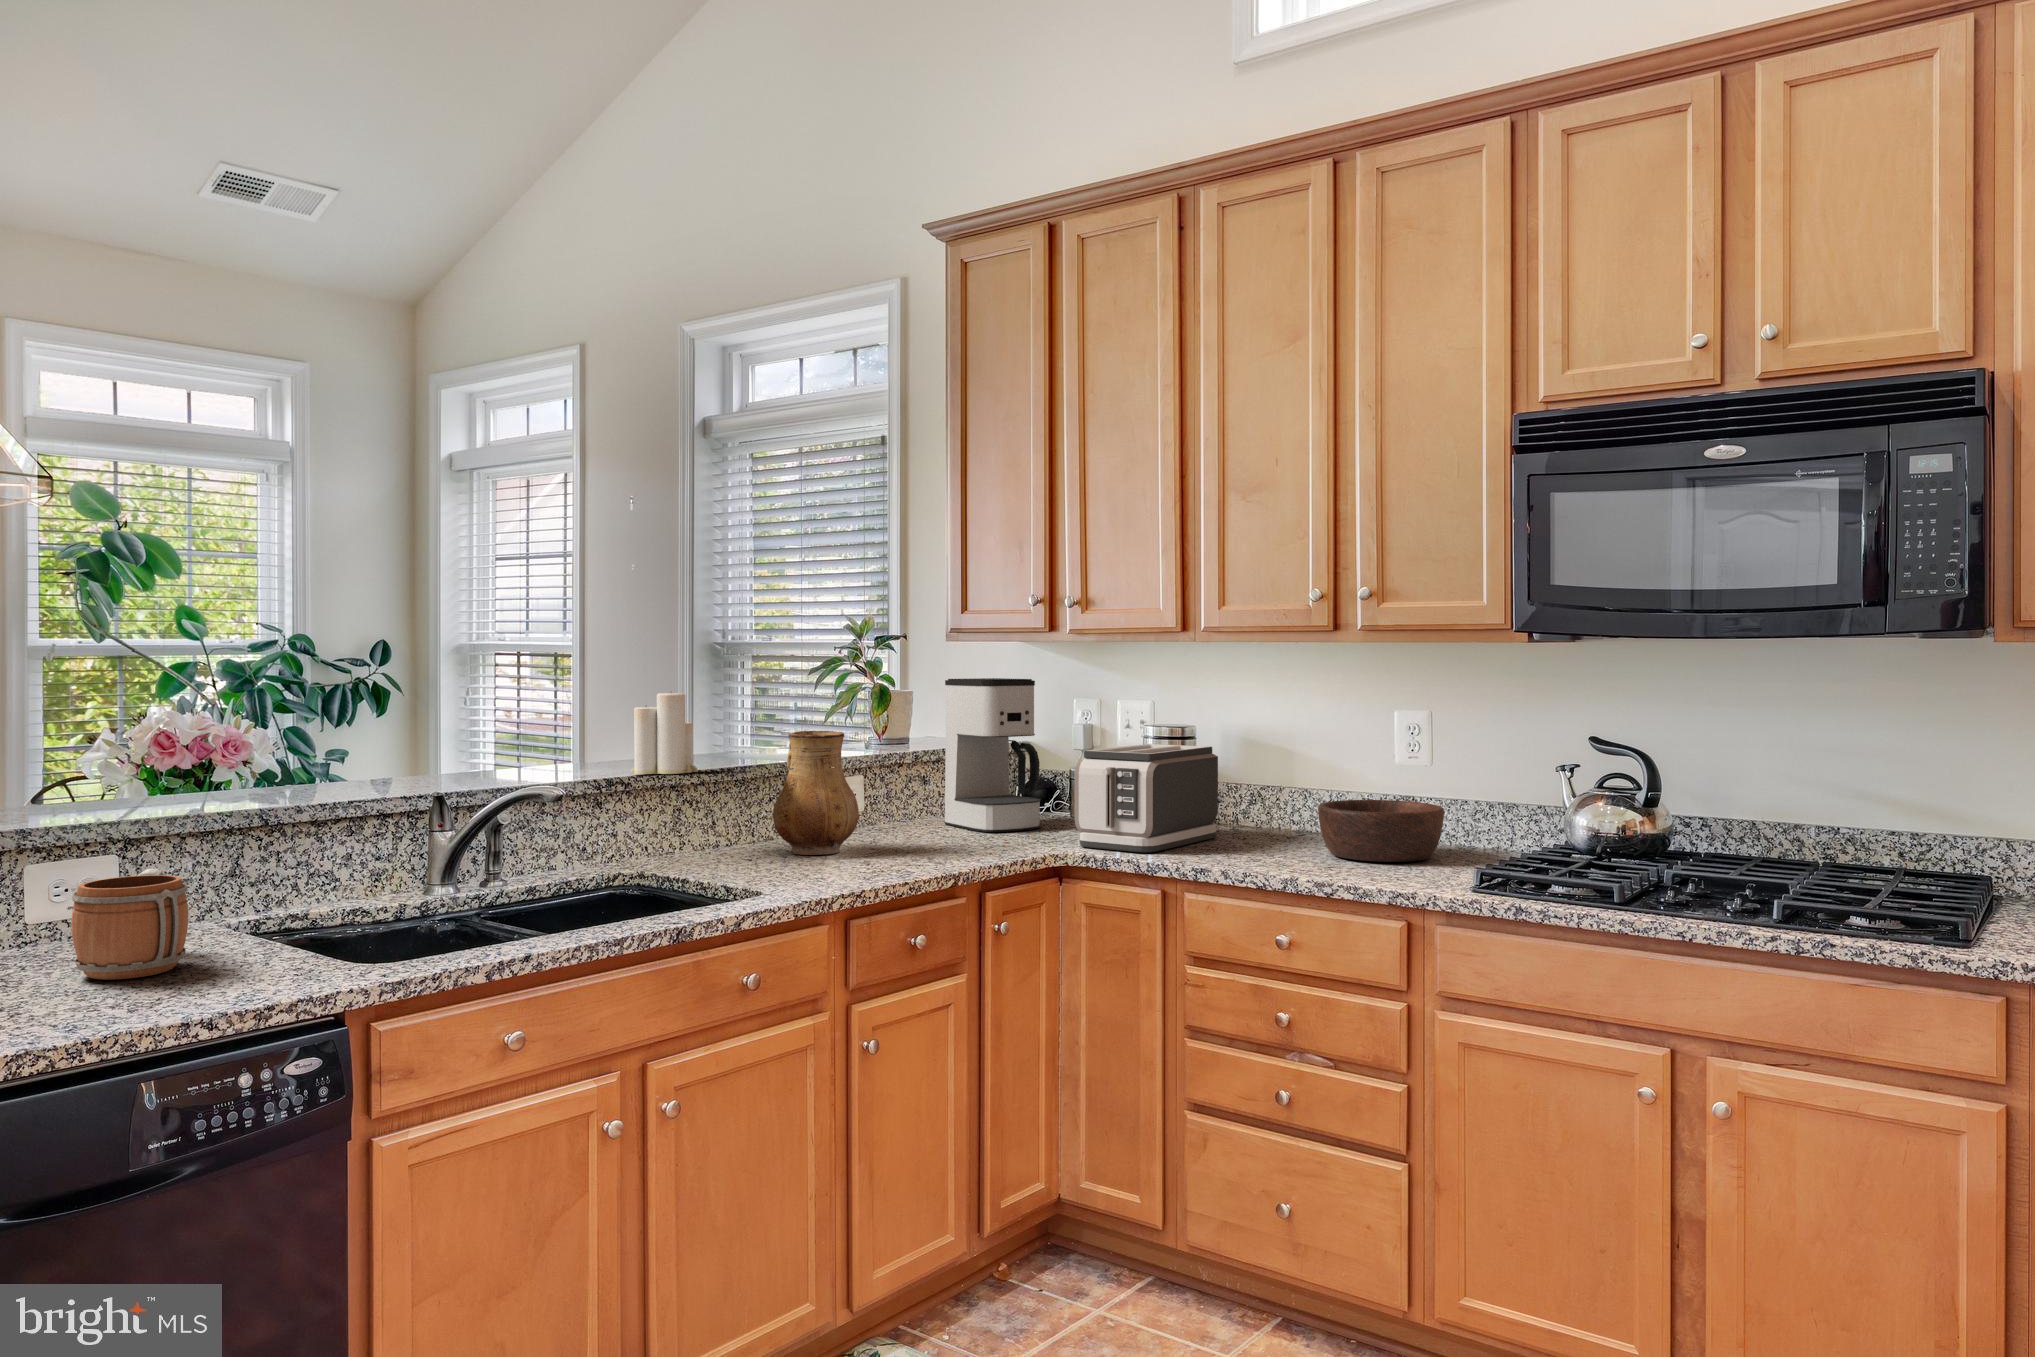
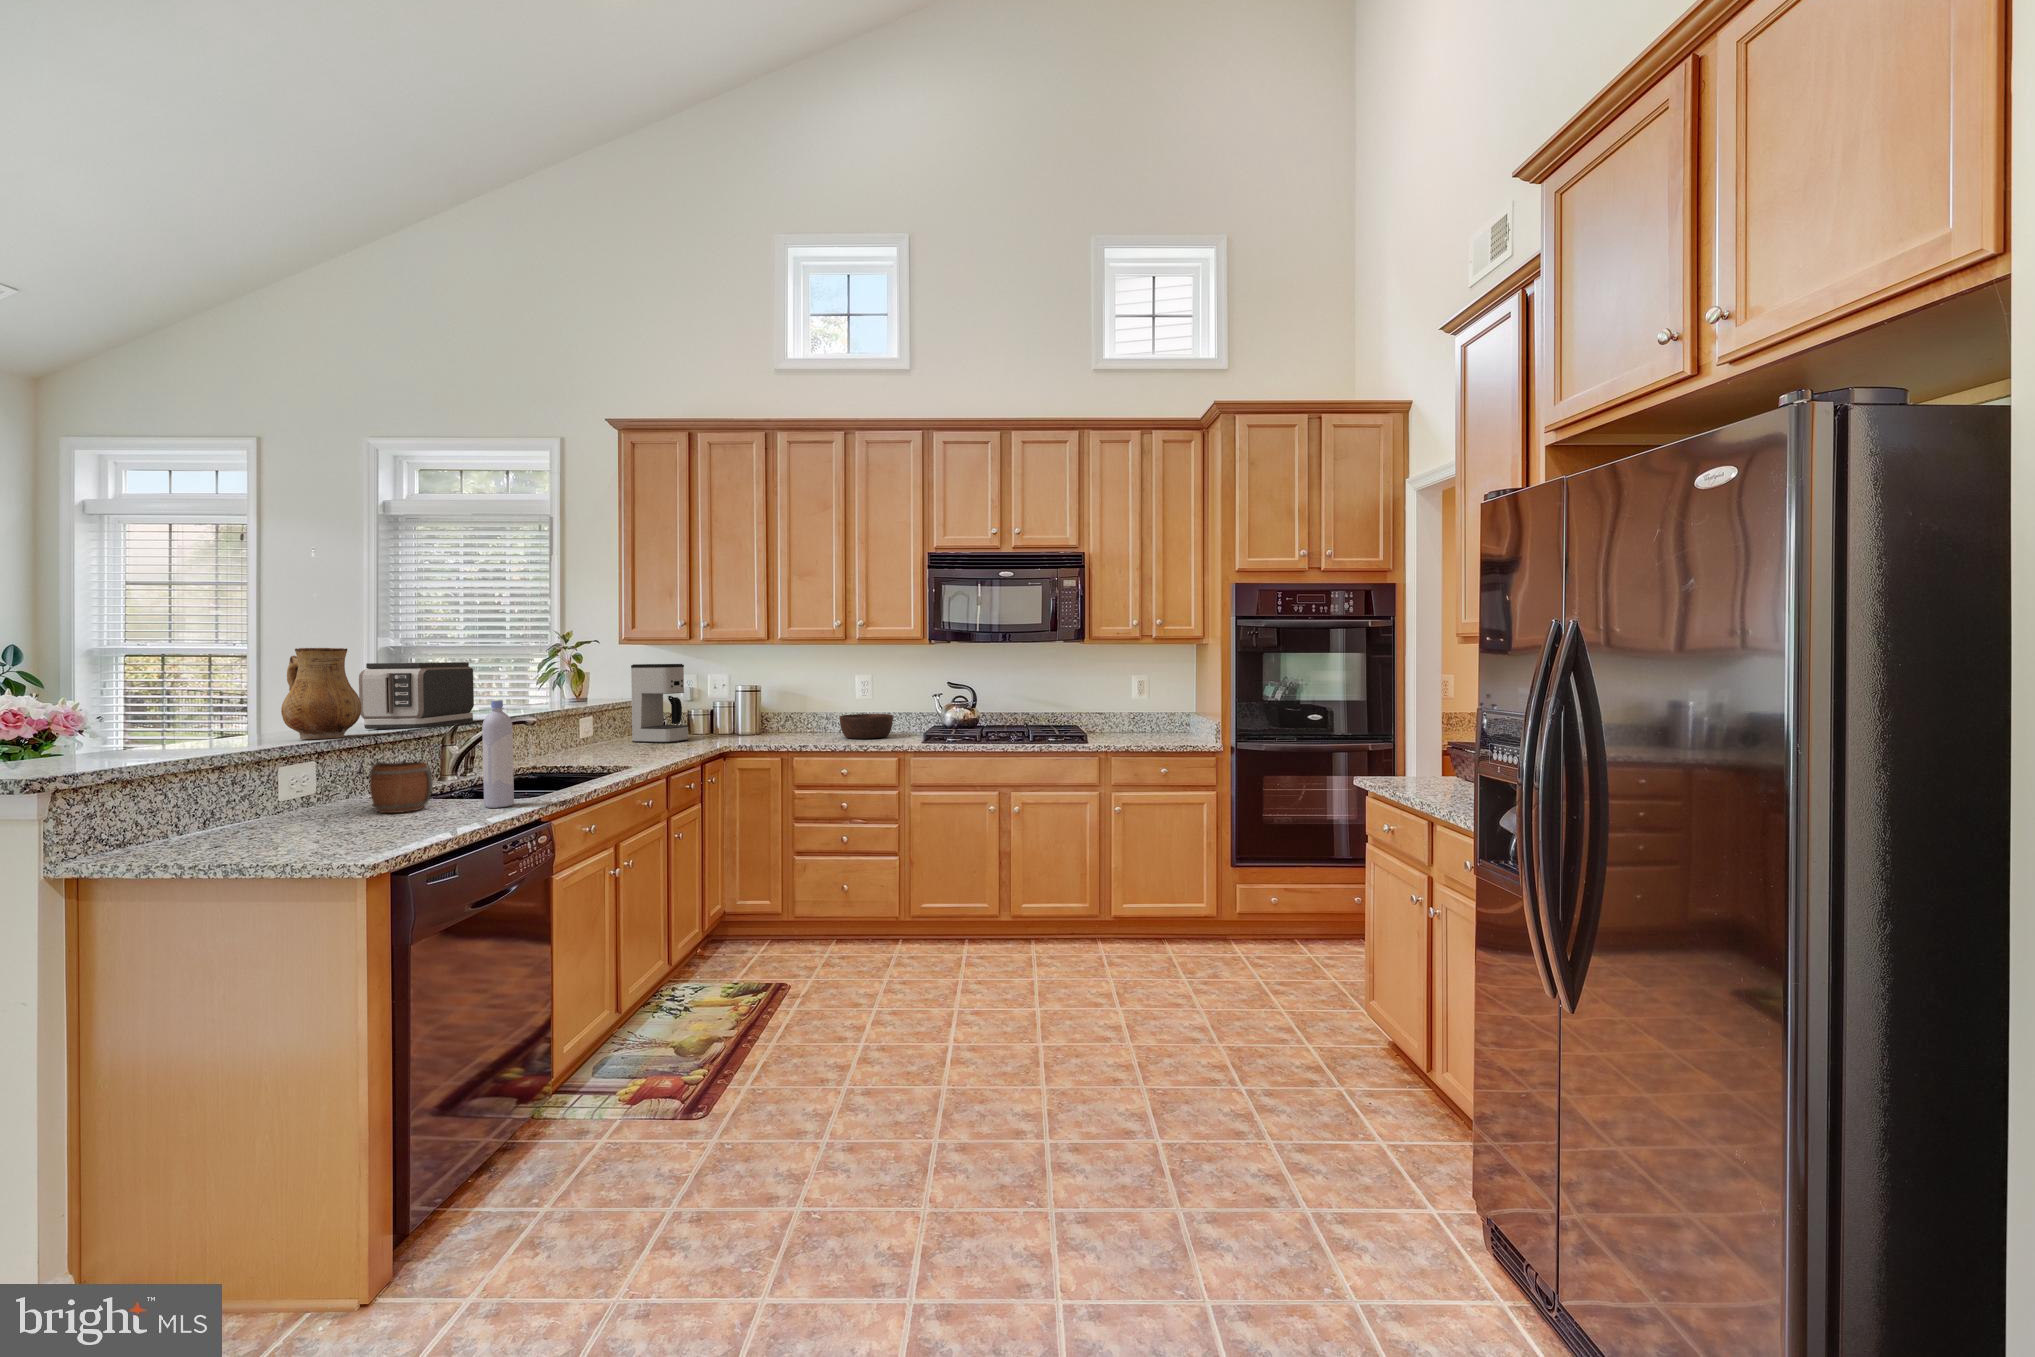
candle: present [631,693,698,774] -> none [503,667,540,716]
ceramic pitcher: present [773,731,859,855] -> present [281,648,361,739]
toaster: present [1074,744,1218,852] -> present [359,662,474,729]
bottle: none [220,765,284,994] -> present [482,700,514,808]

